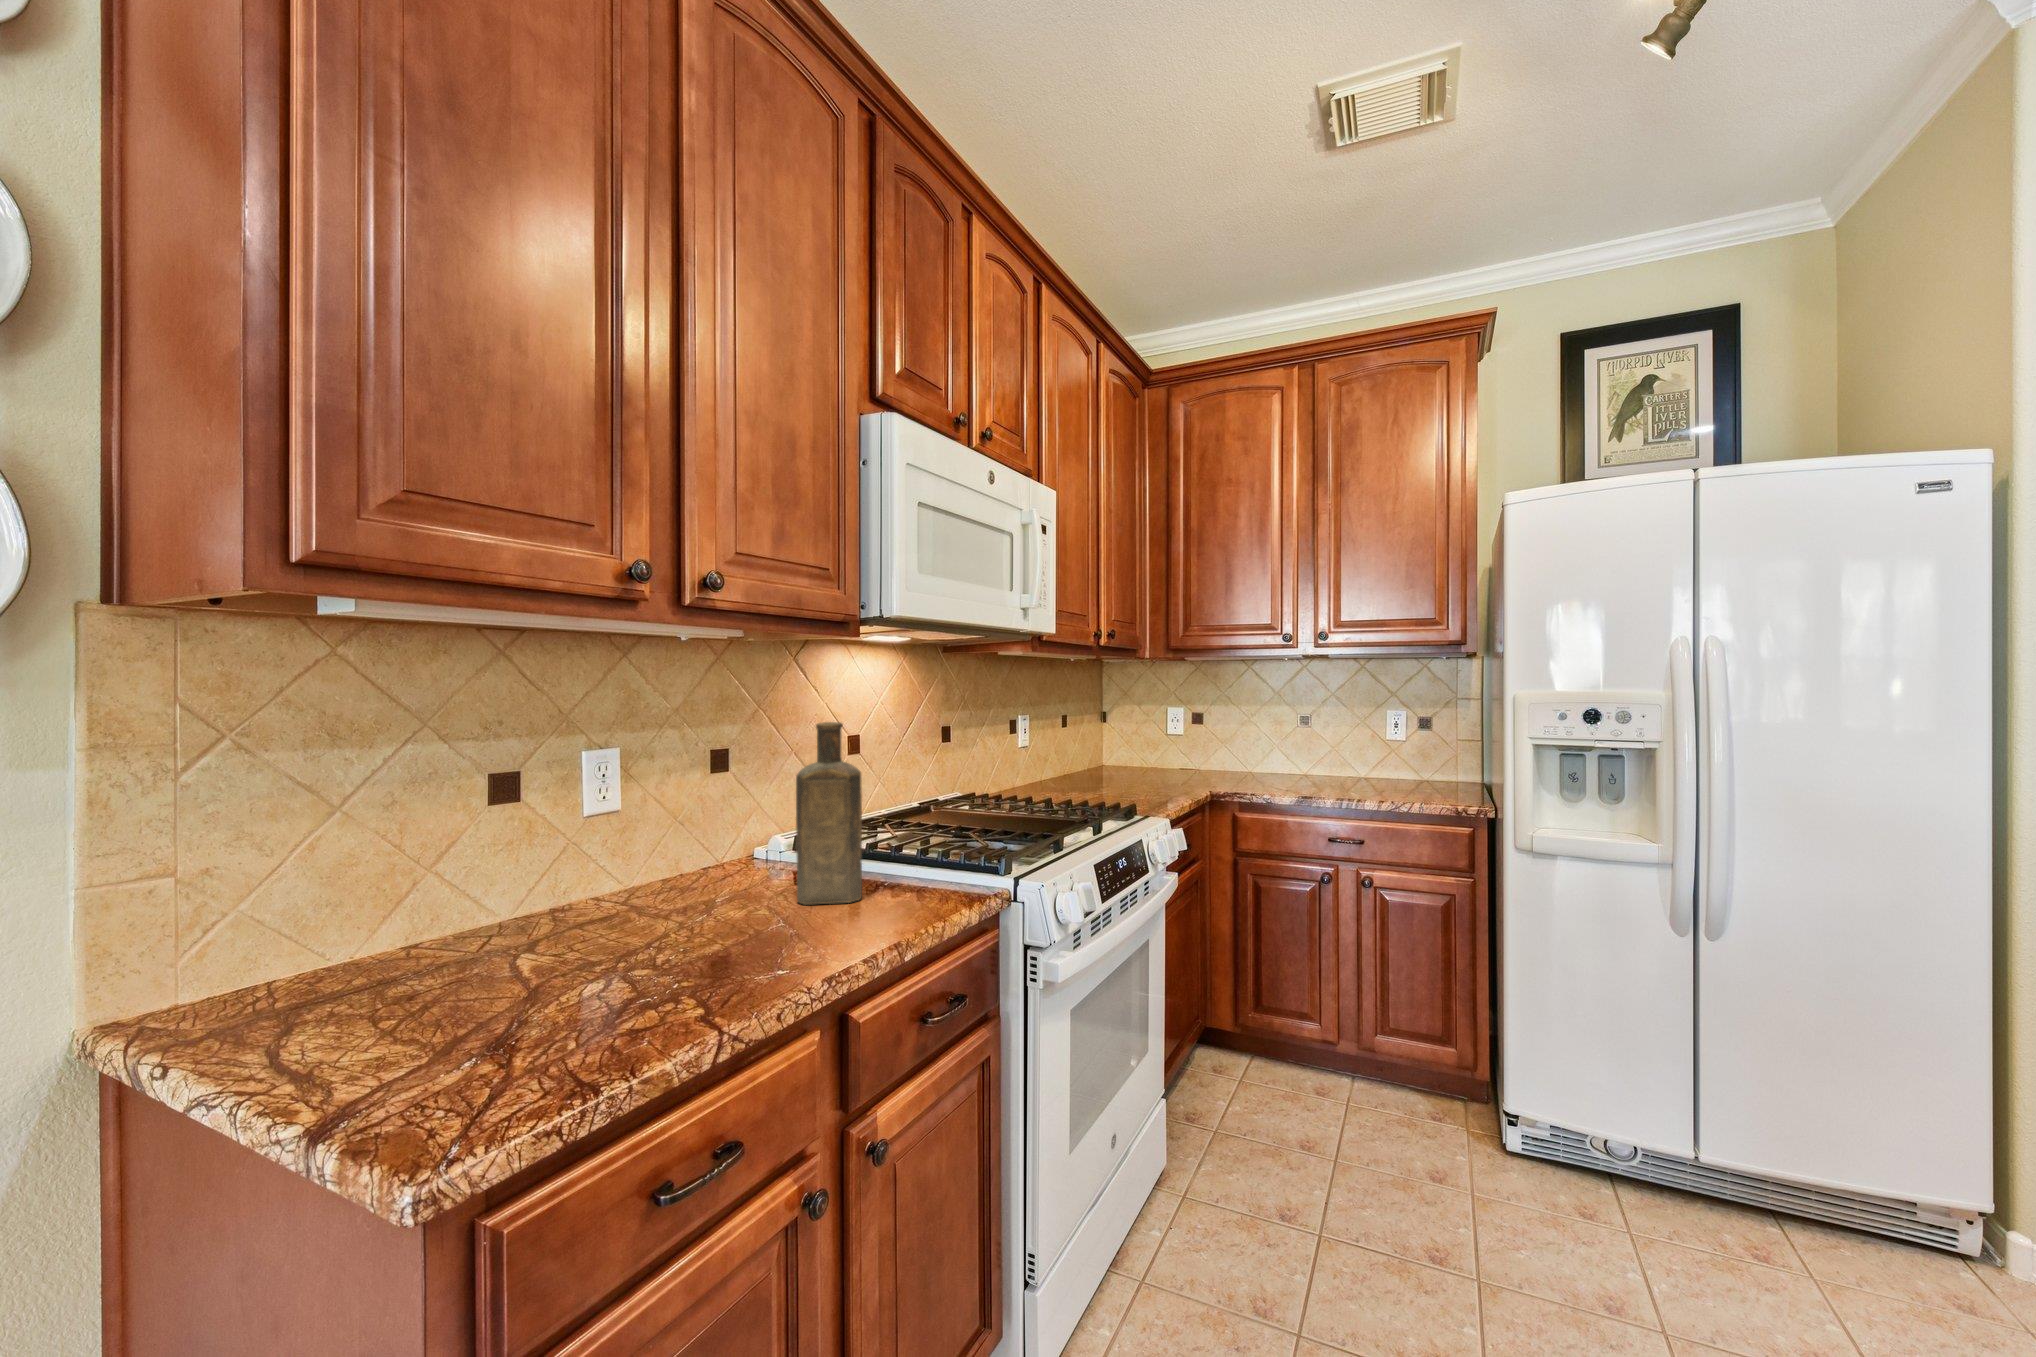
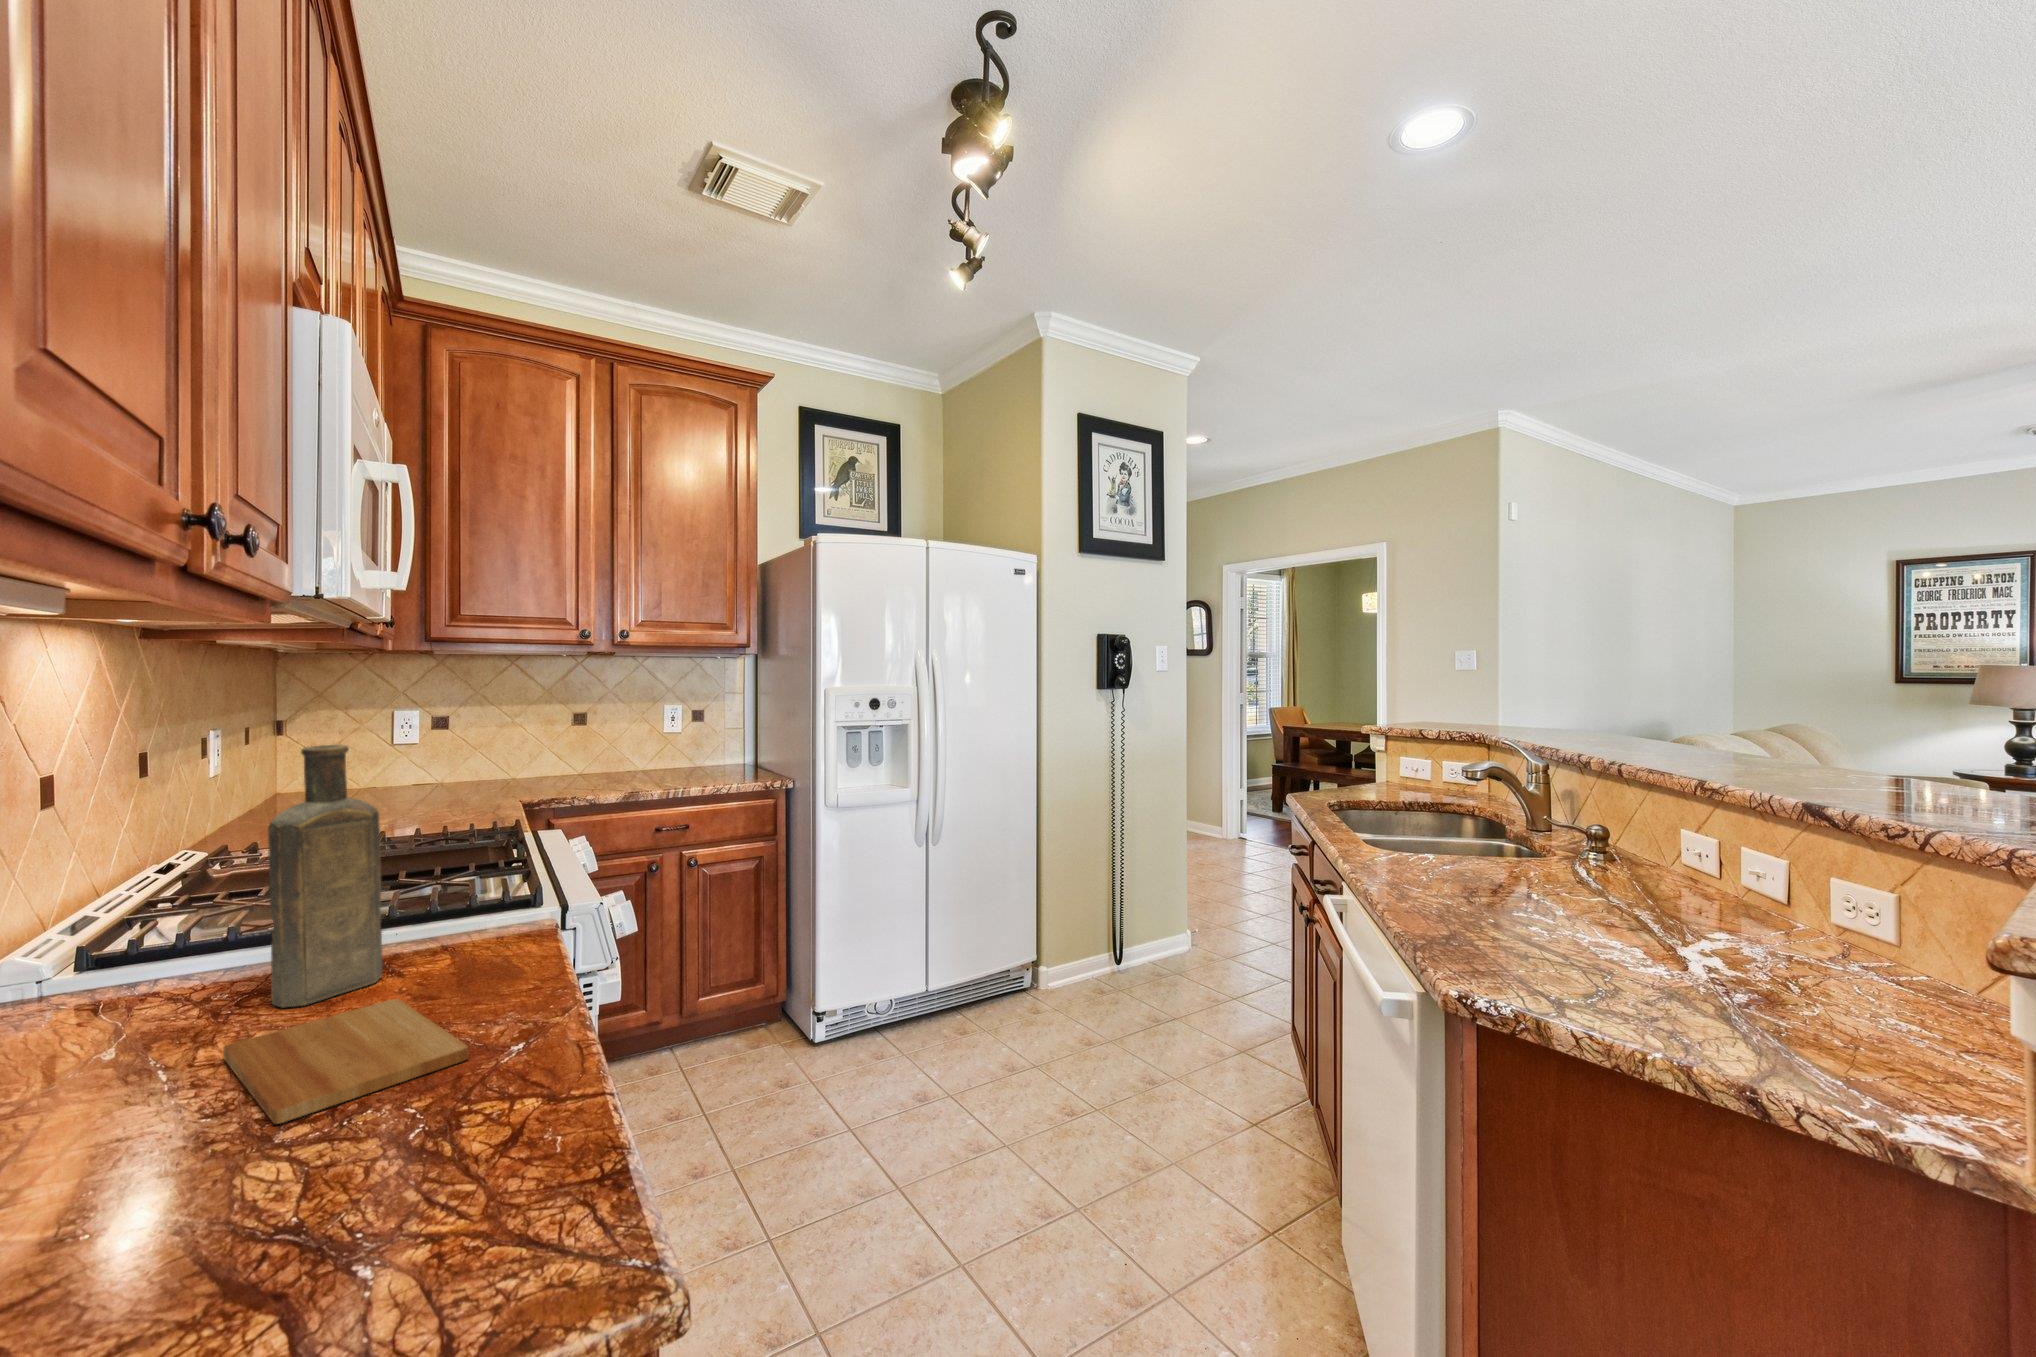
cutting board: none [649,913,816,971] -> present [223,998,469,1124]

